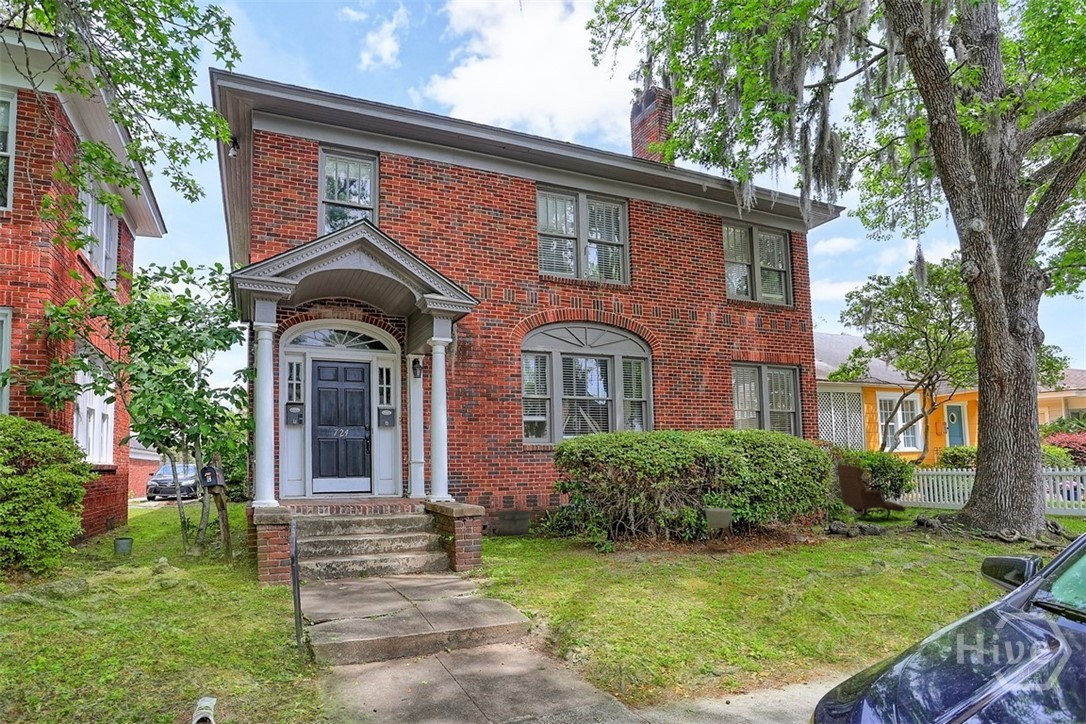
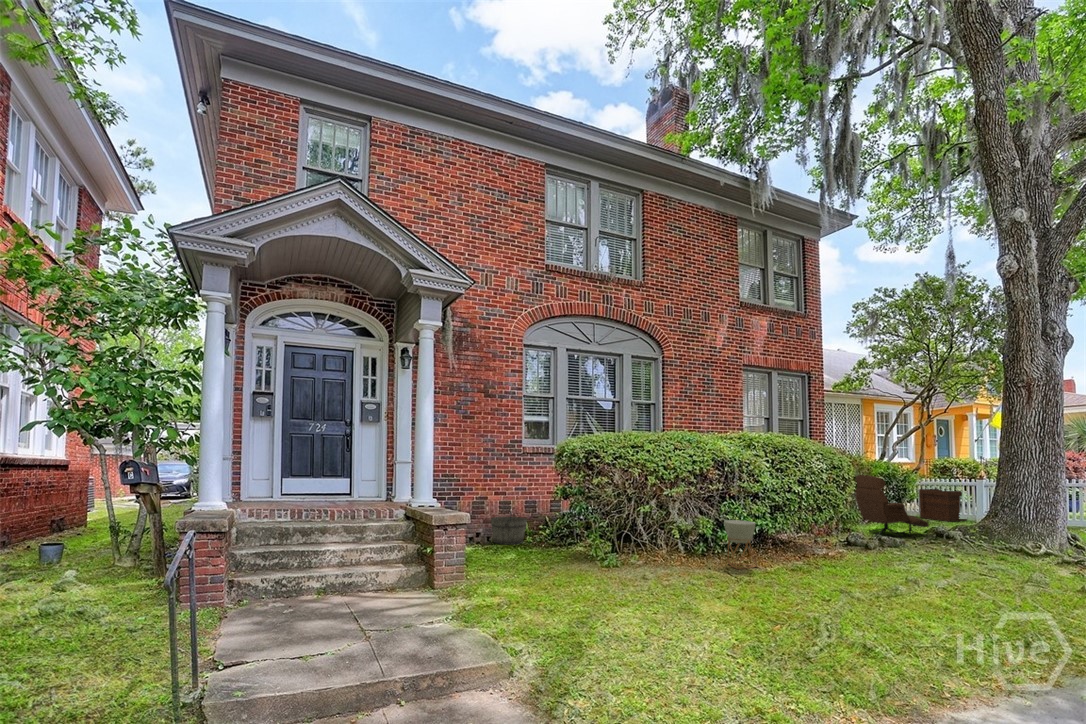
wooden crate: none [907,476,953,507] -> present [919,489,967,522]

